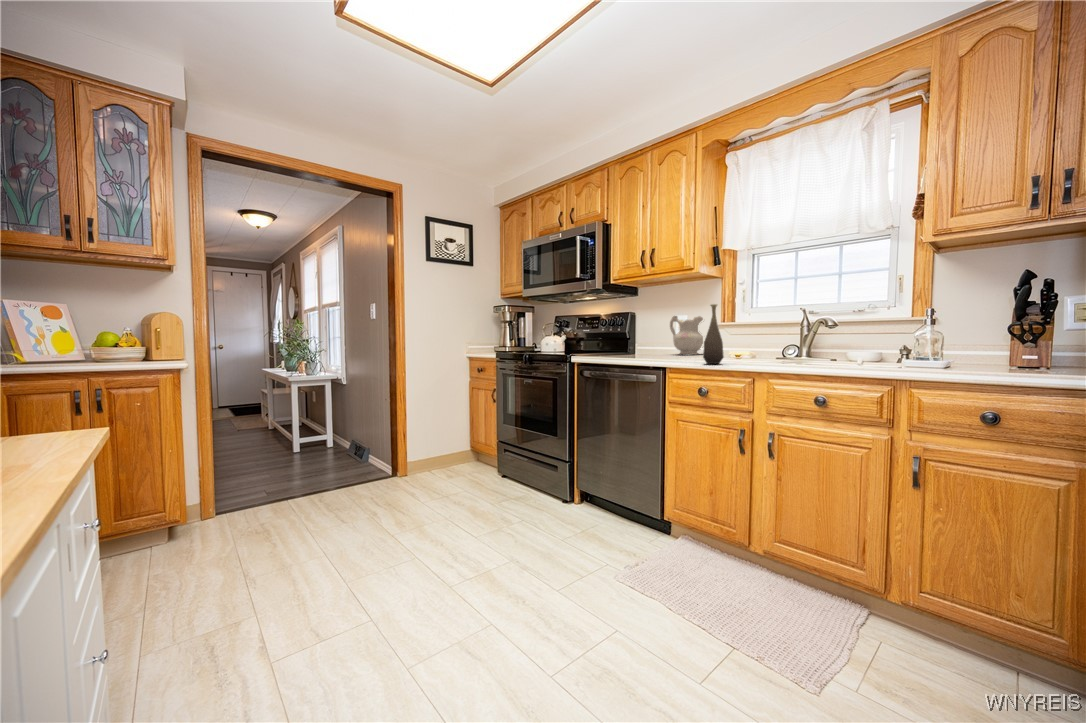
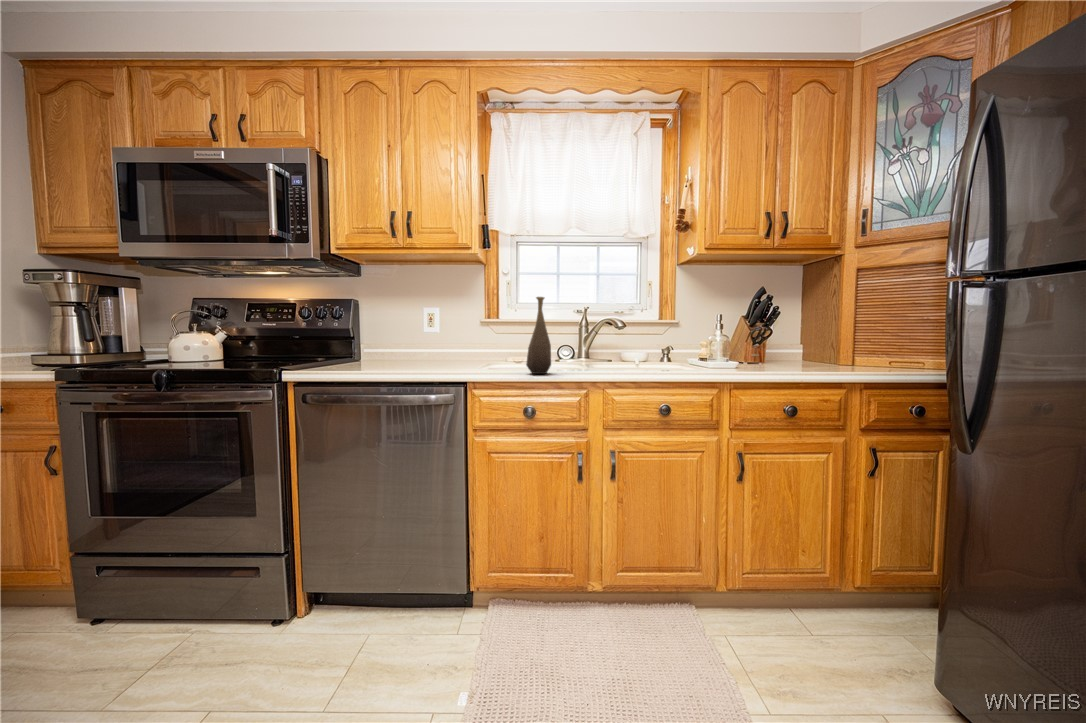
ceramic pitcher: present [670,316,703,355] -> none [420,308,467,360]

